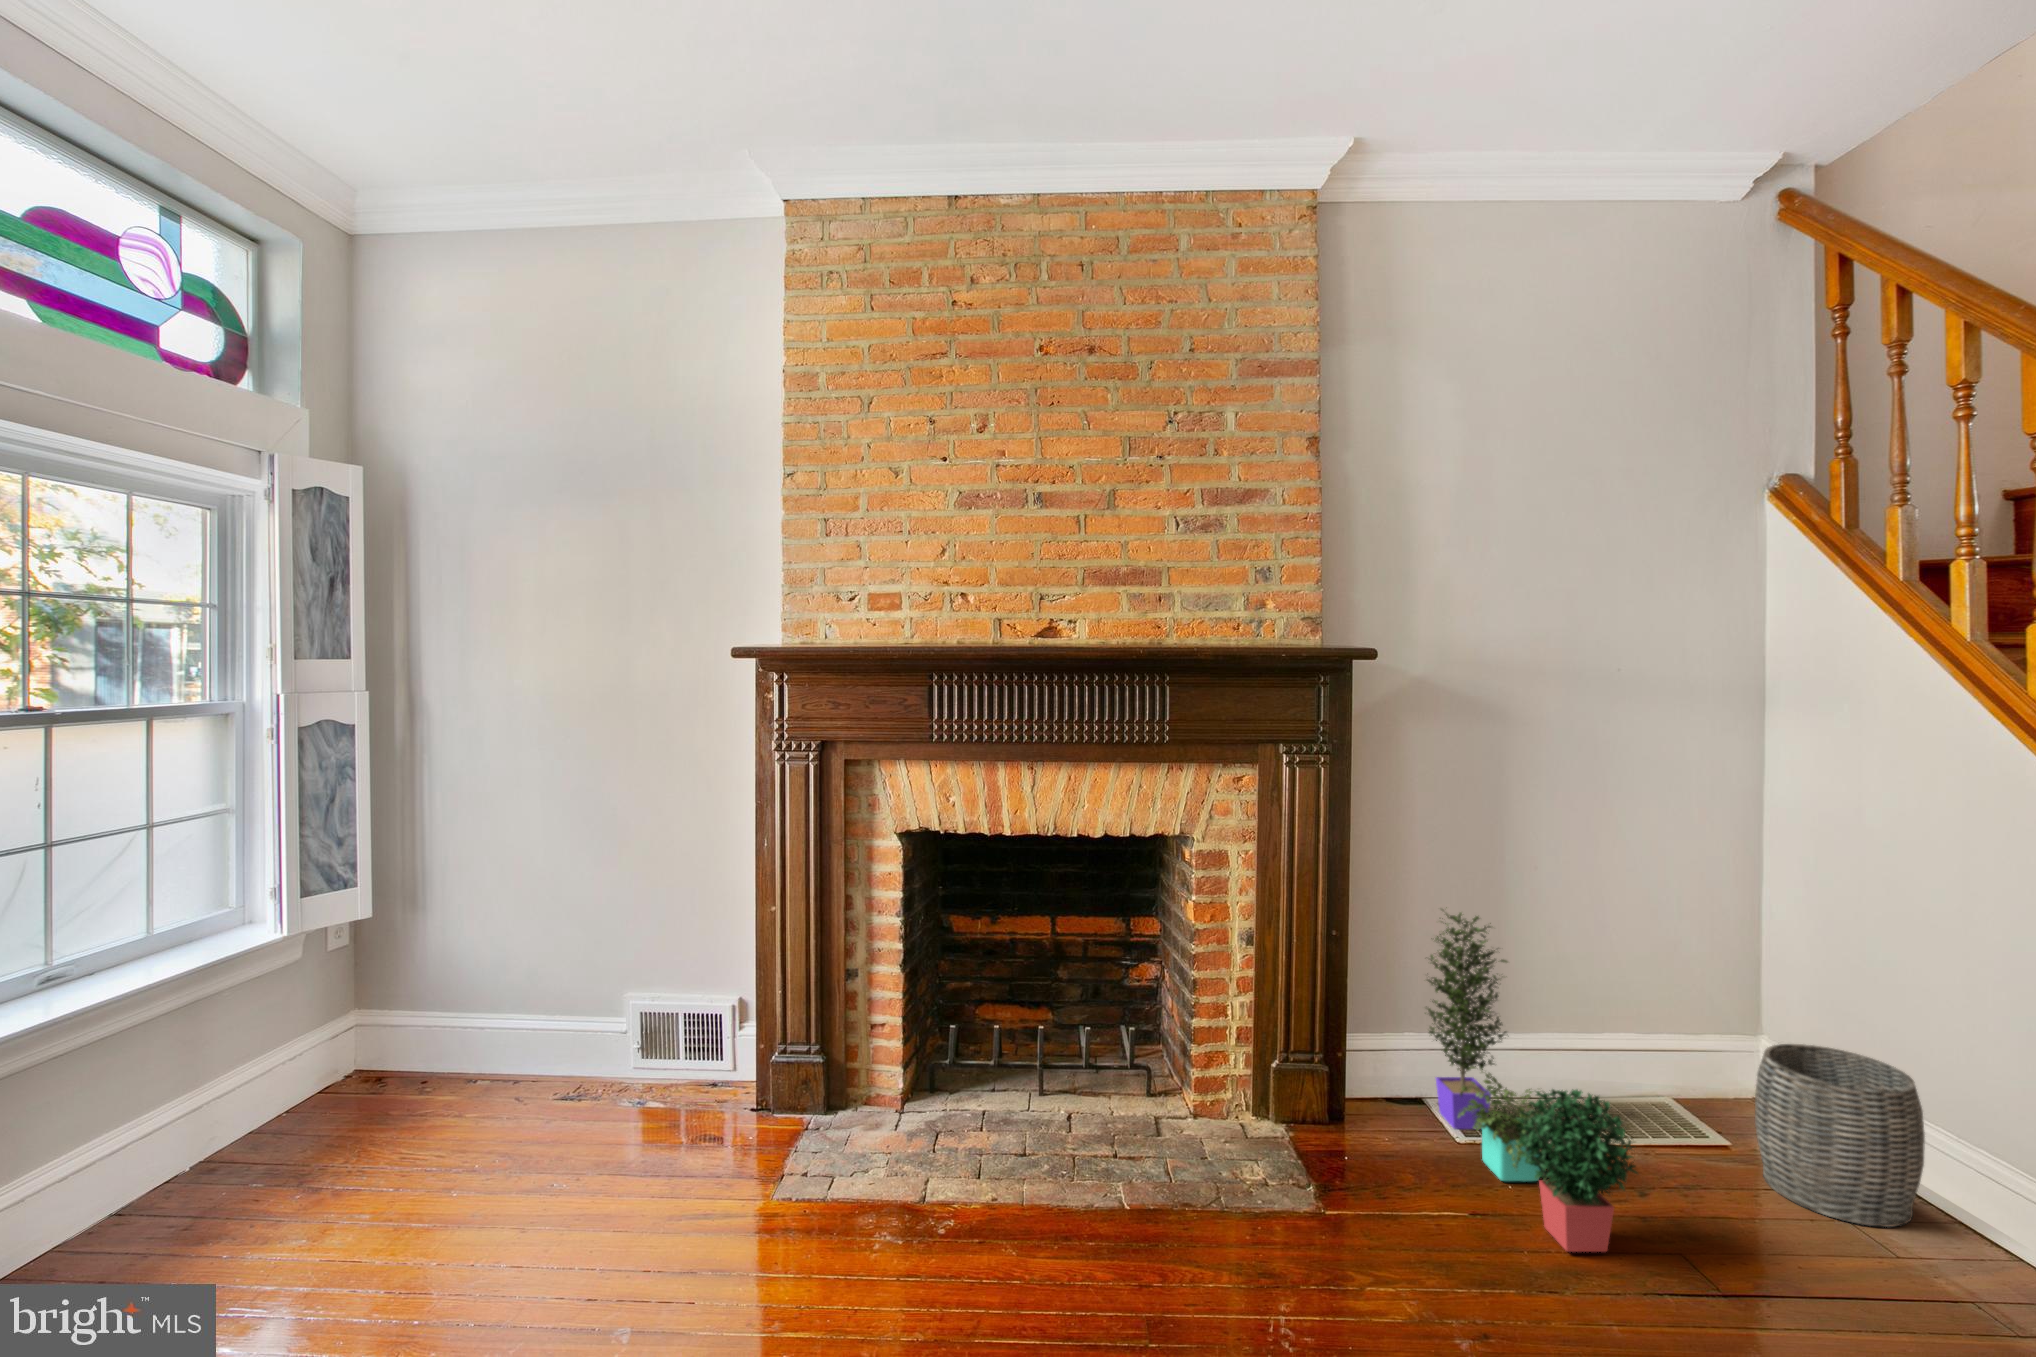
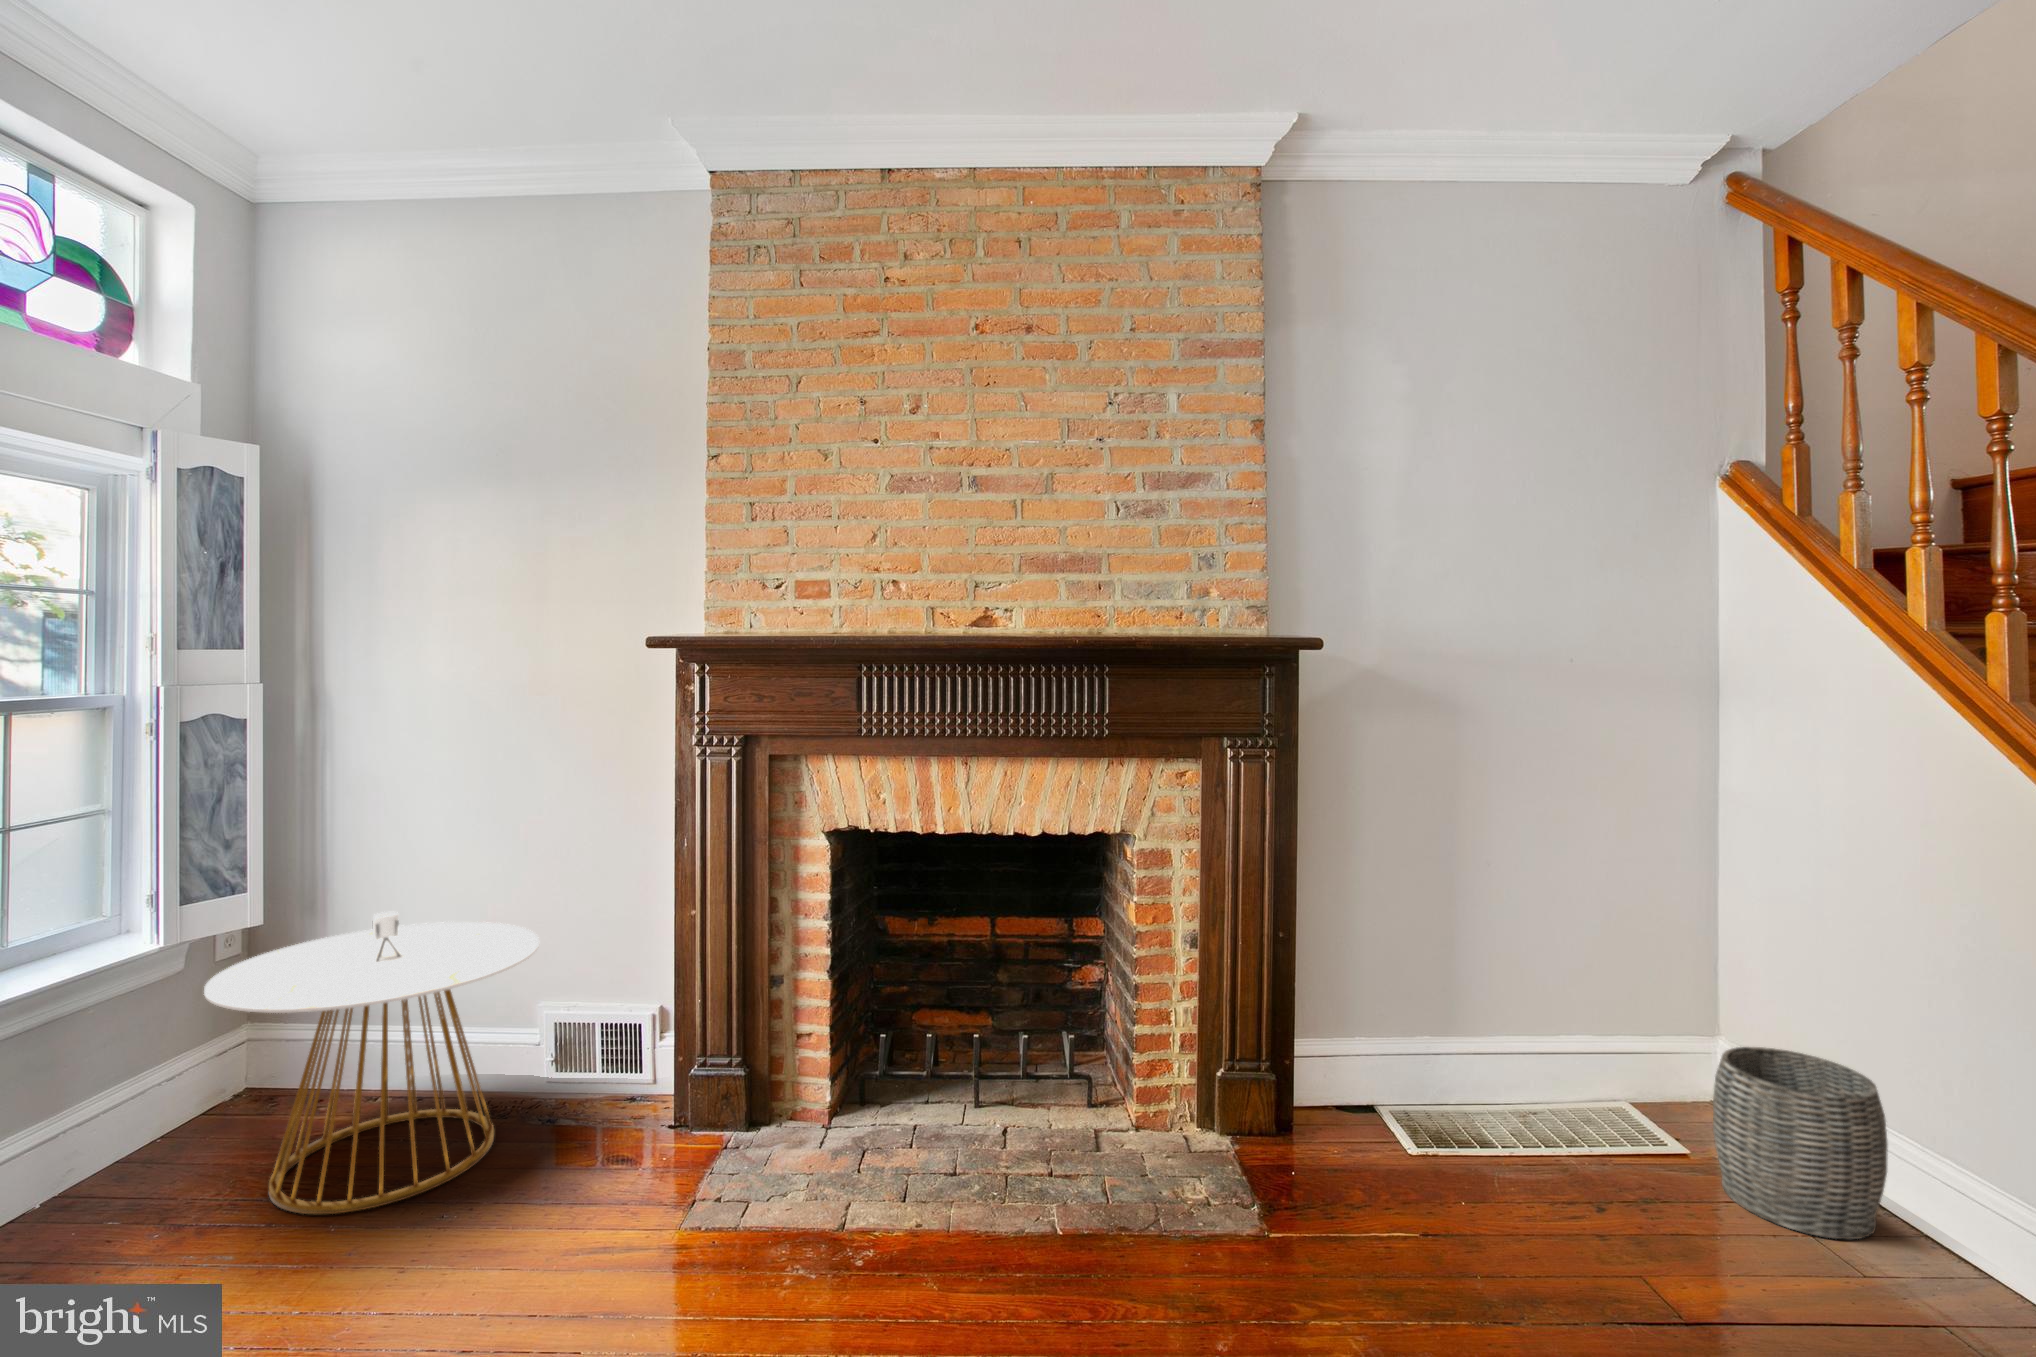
side table: none [337,905,630,1183] -> present [204,912,539,1214]
potted plant: present [1425,909,1638,1252] -> none [1374,908,1595,1273]

